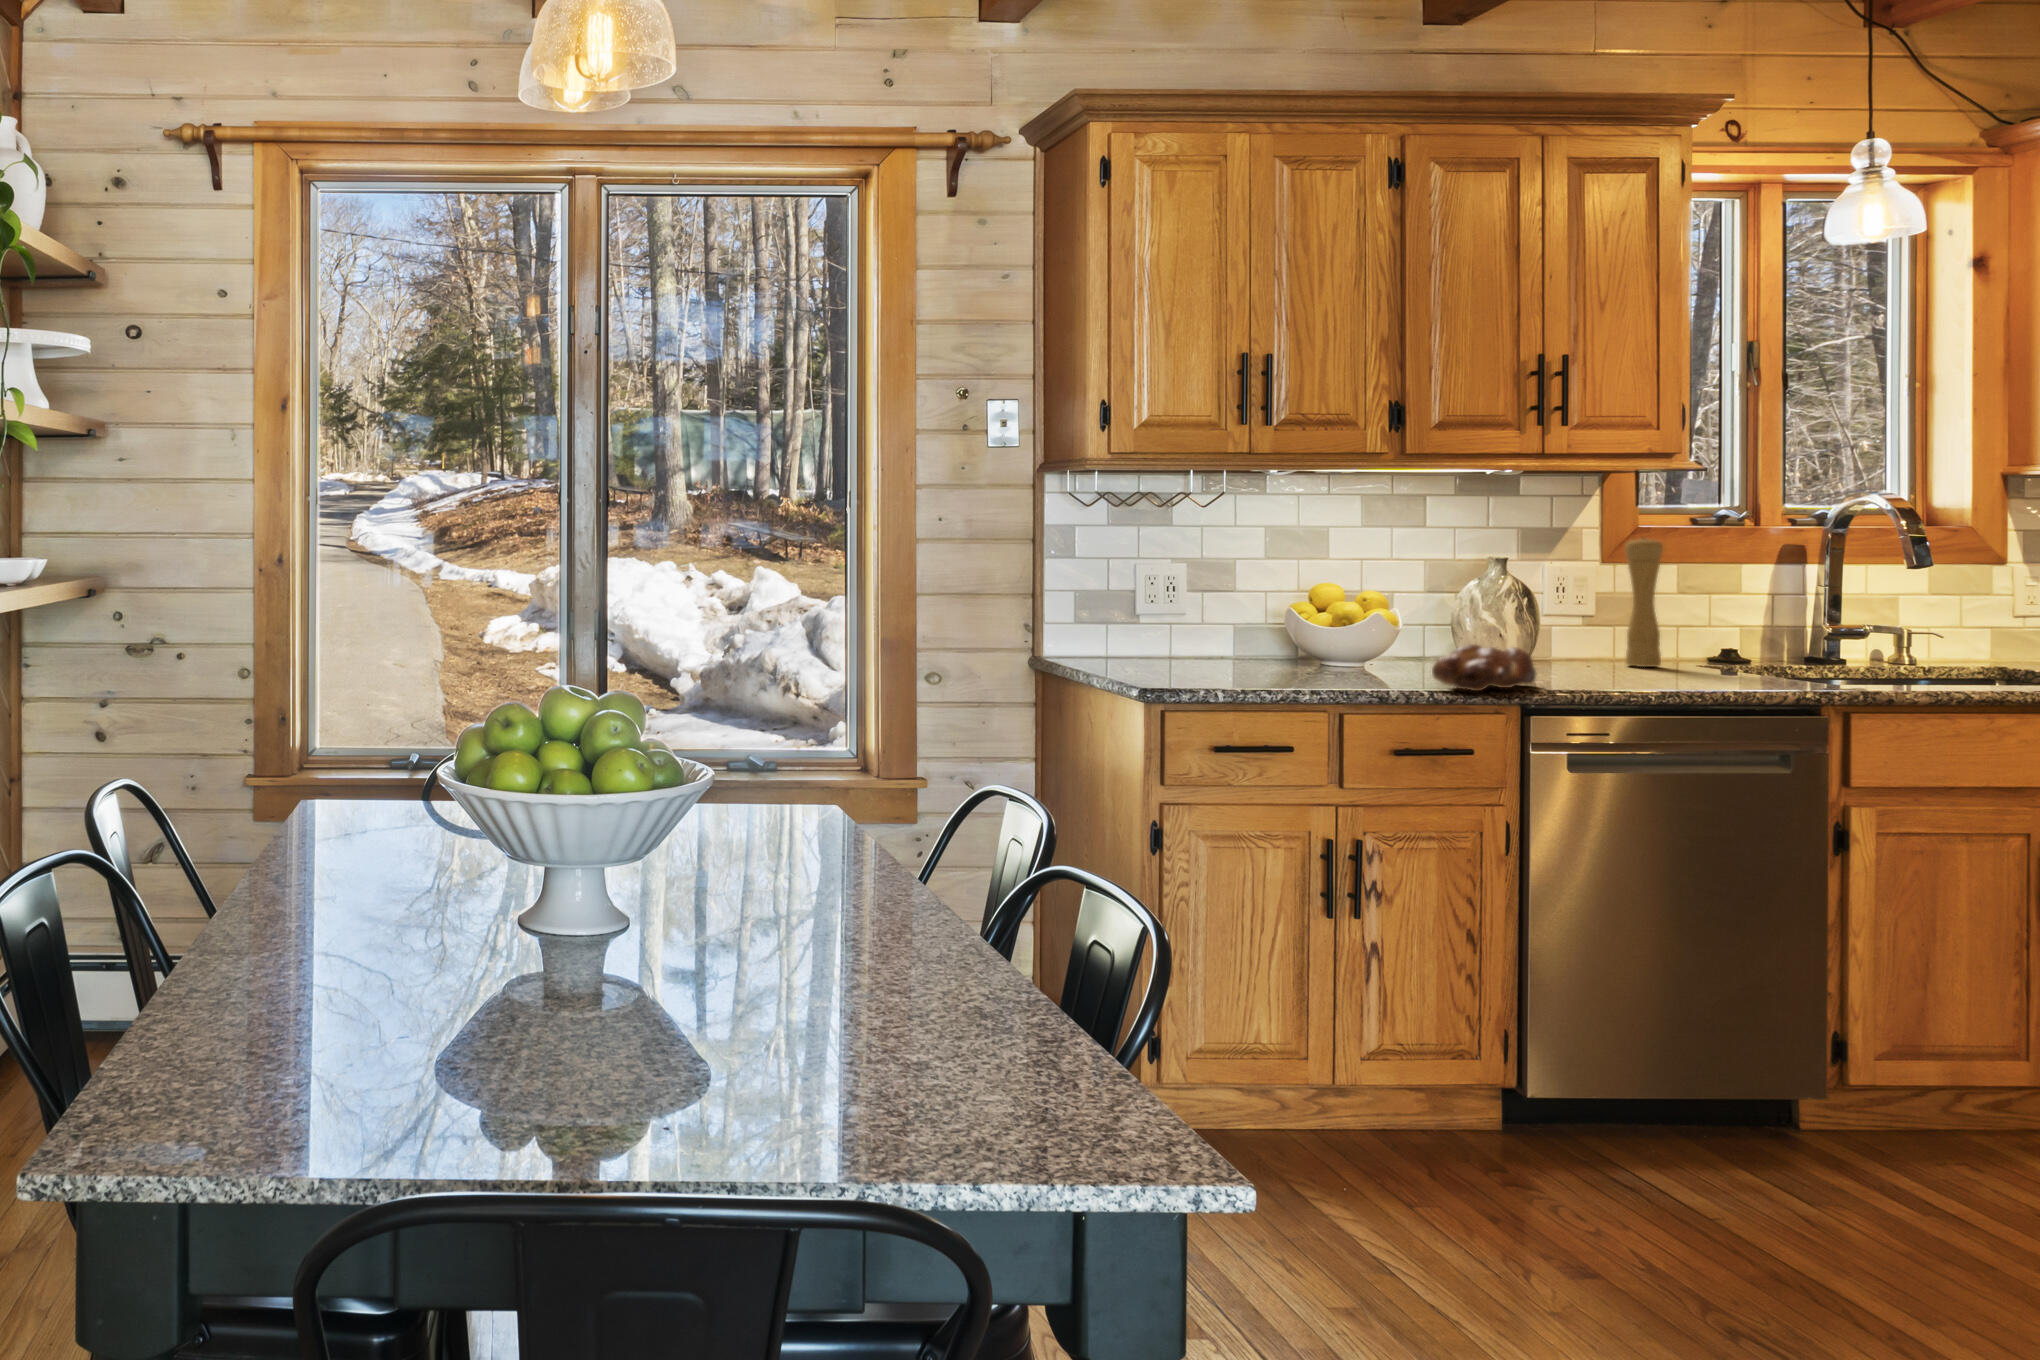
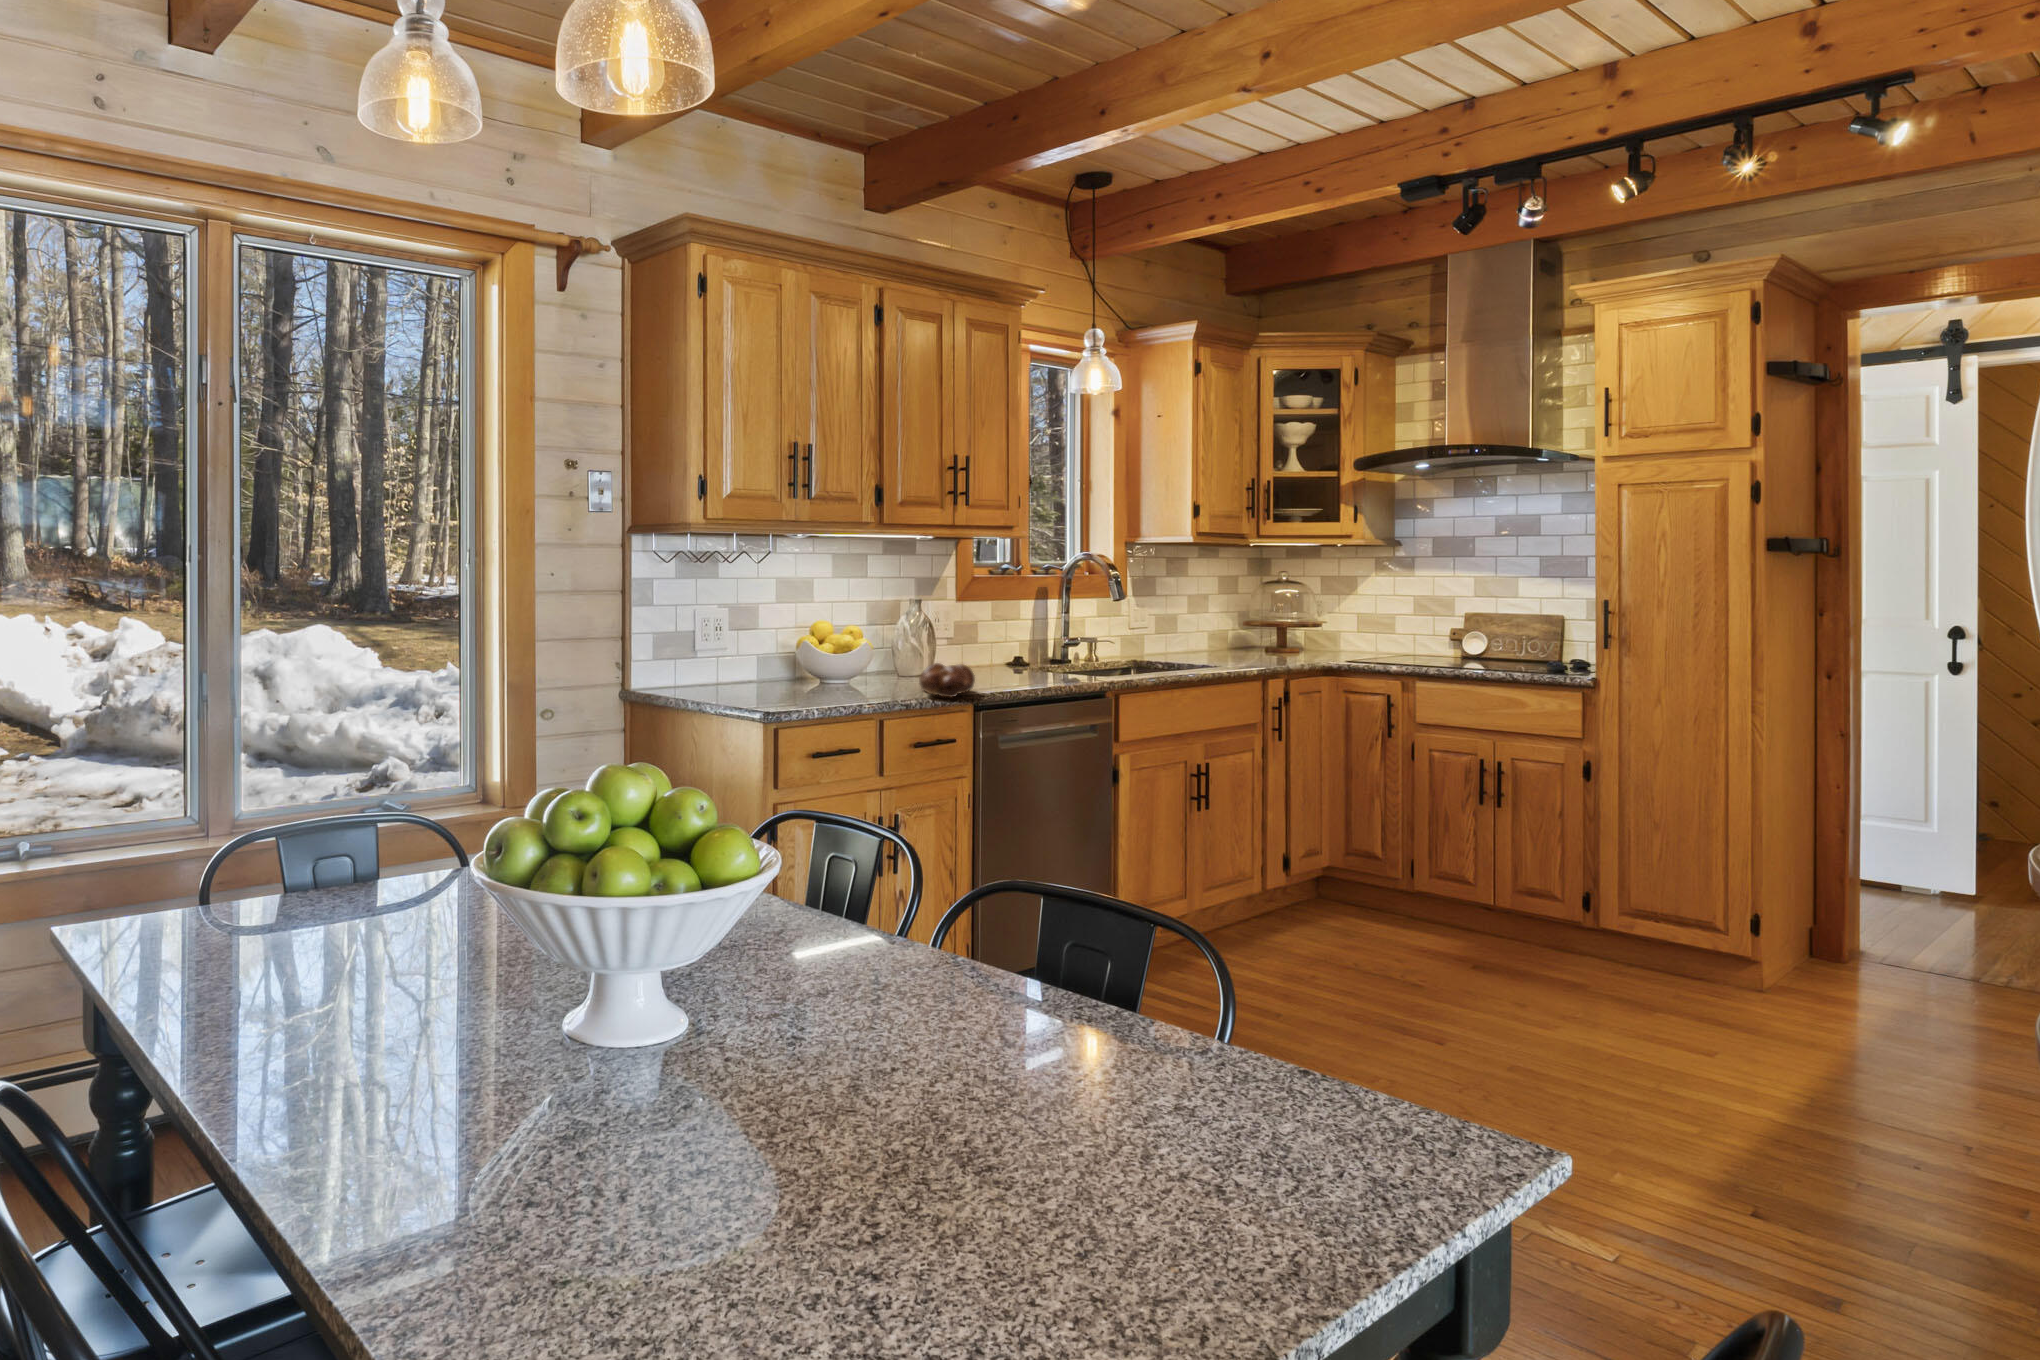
pepper mill: present [1625,538,1663,667] -> none [972,583,995,669]

